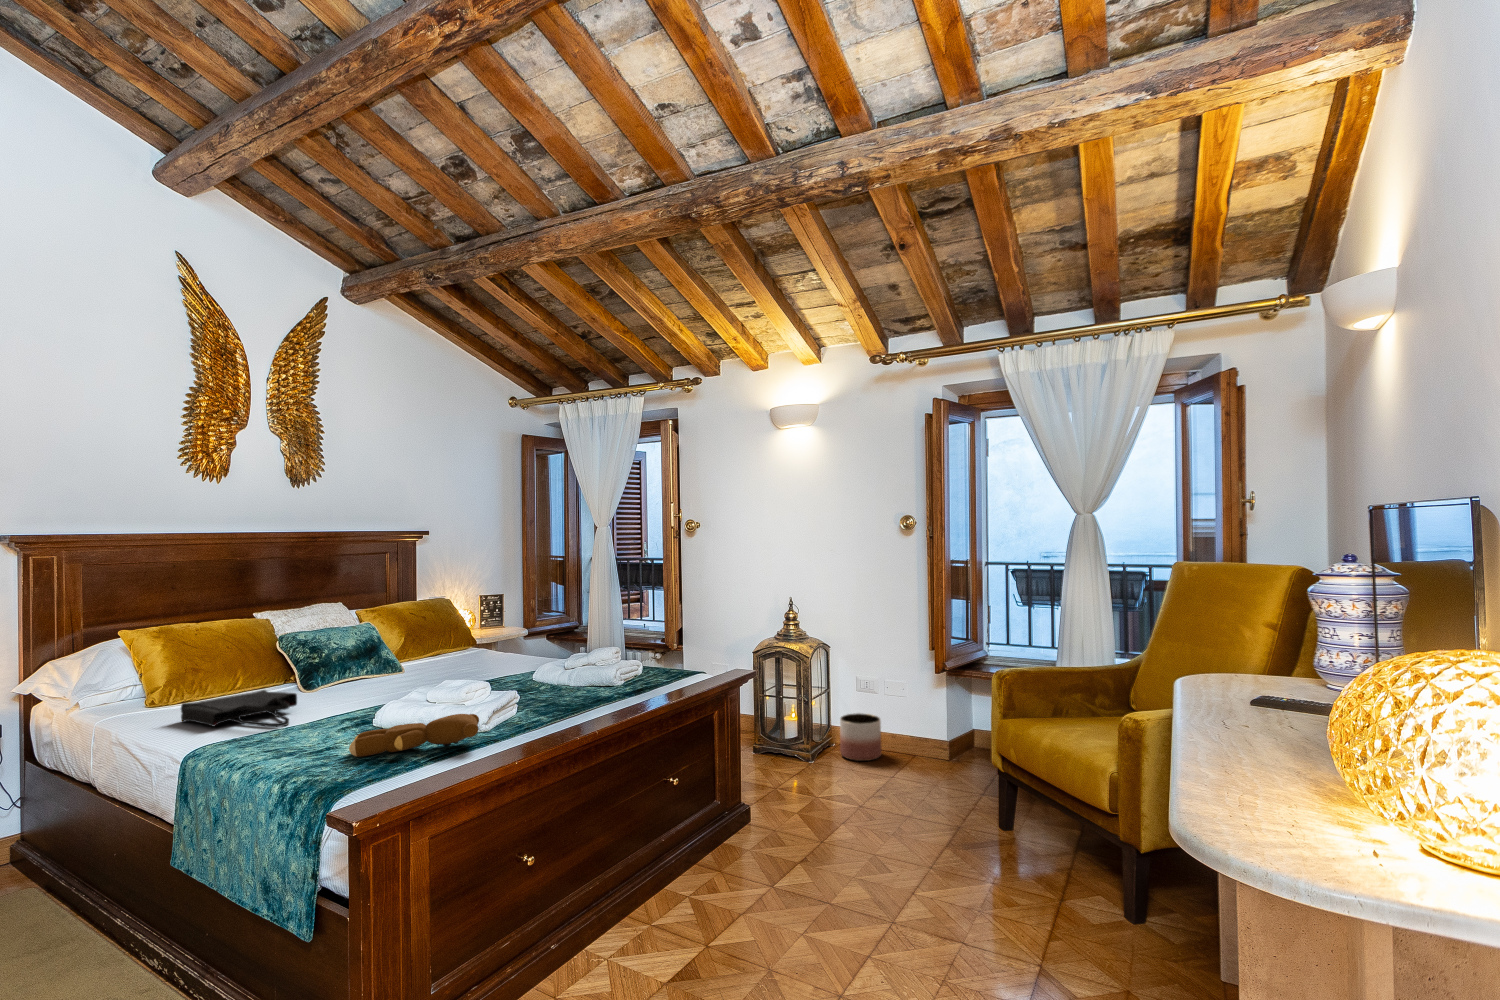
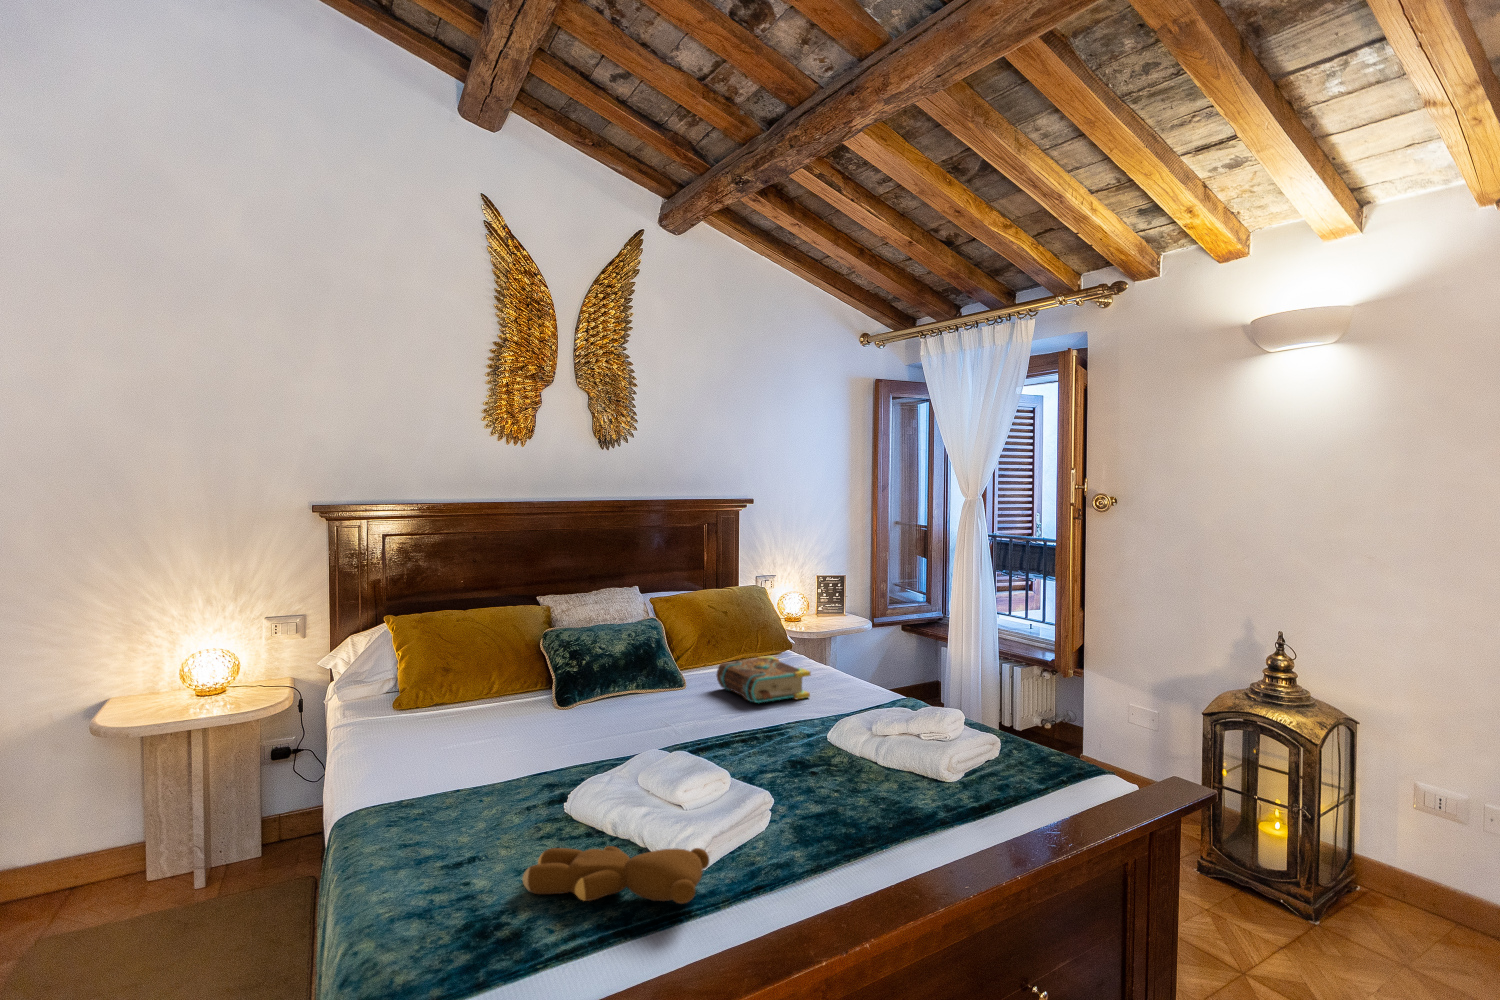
book: none [419,642,498,672] -> present [717,656,811,703]
tote bag: present [181,690,297,727] -> none [429,711,545,782]
planter: present [840,713,881,761] -> none [1371,854,1469,955]

